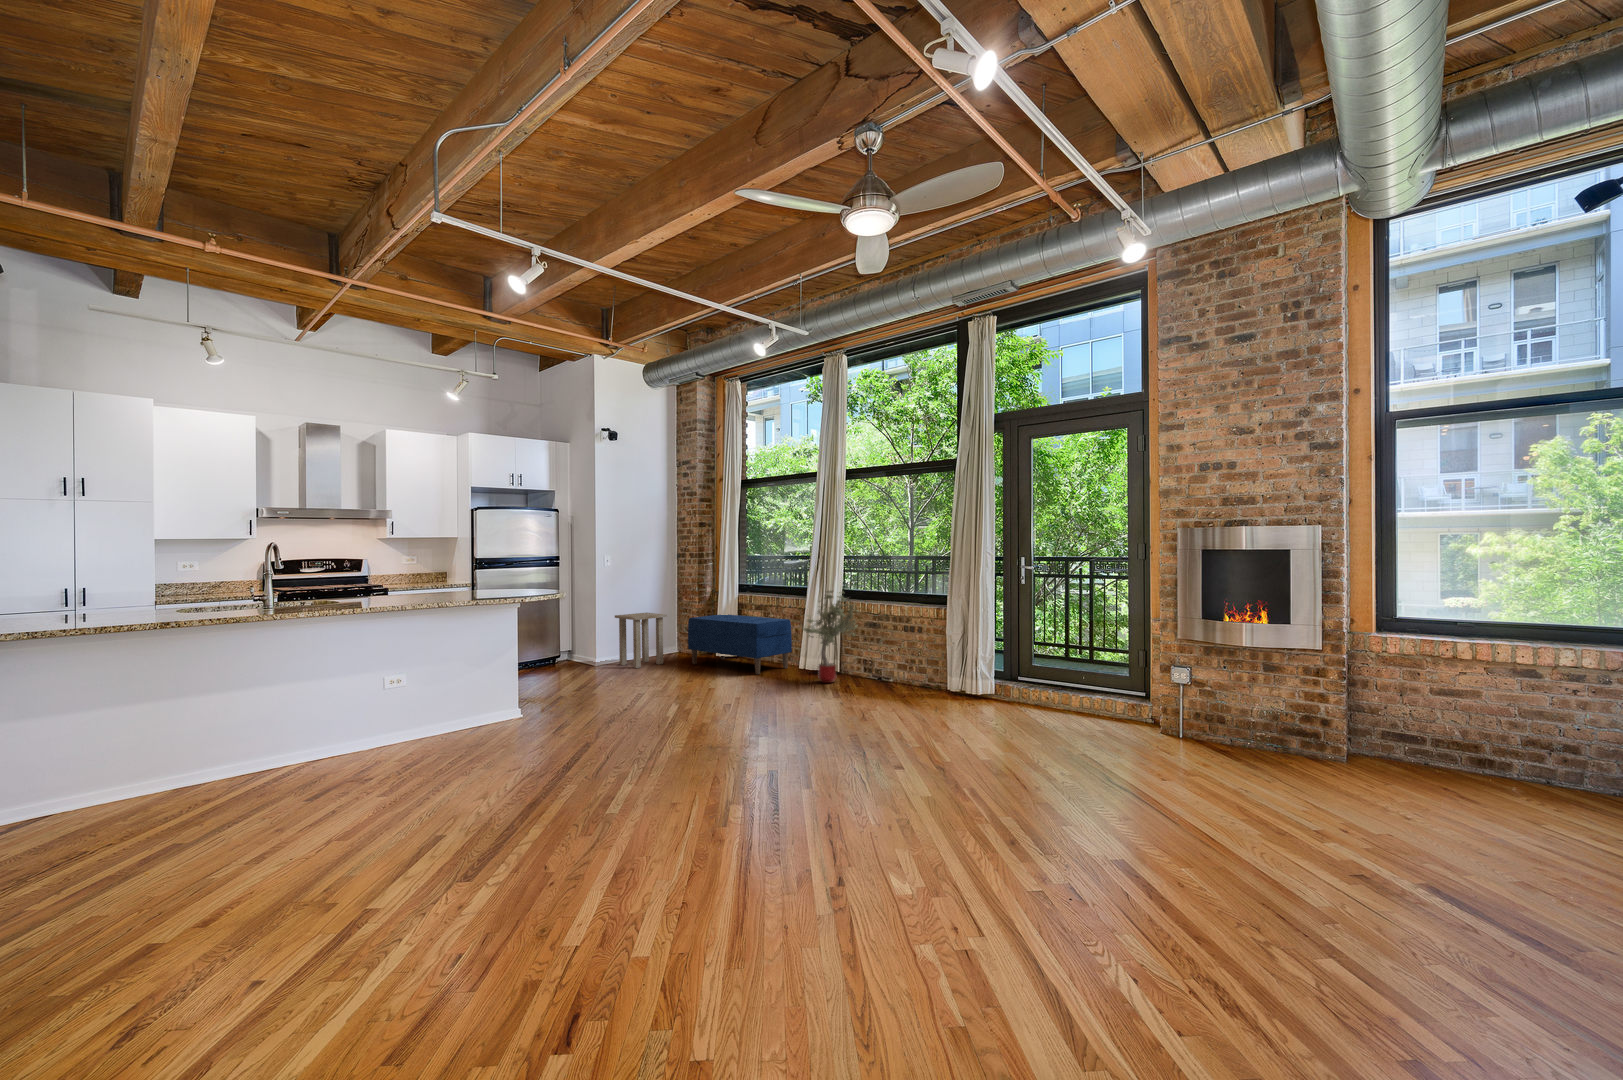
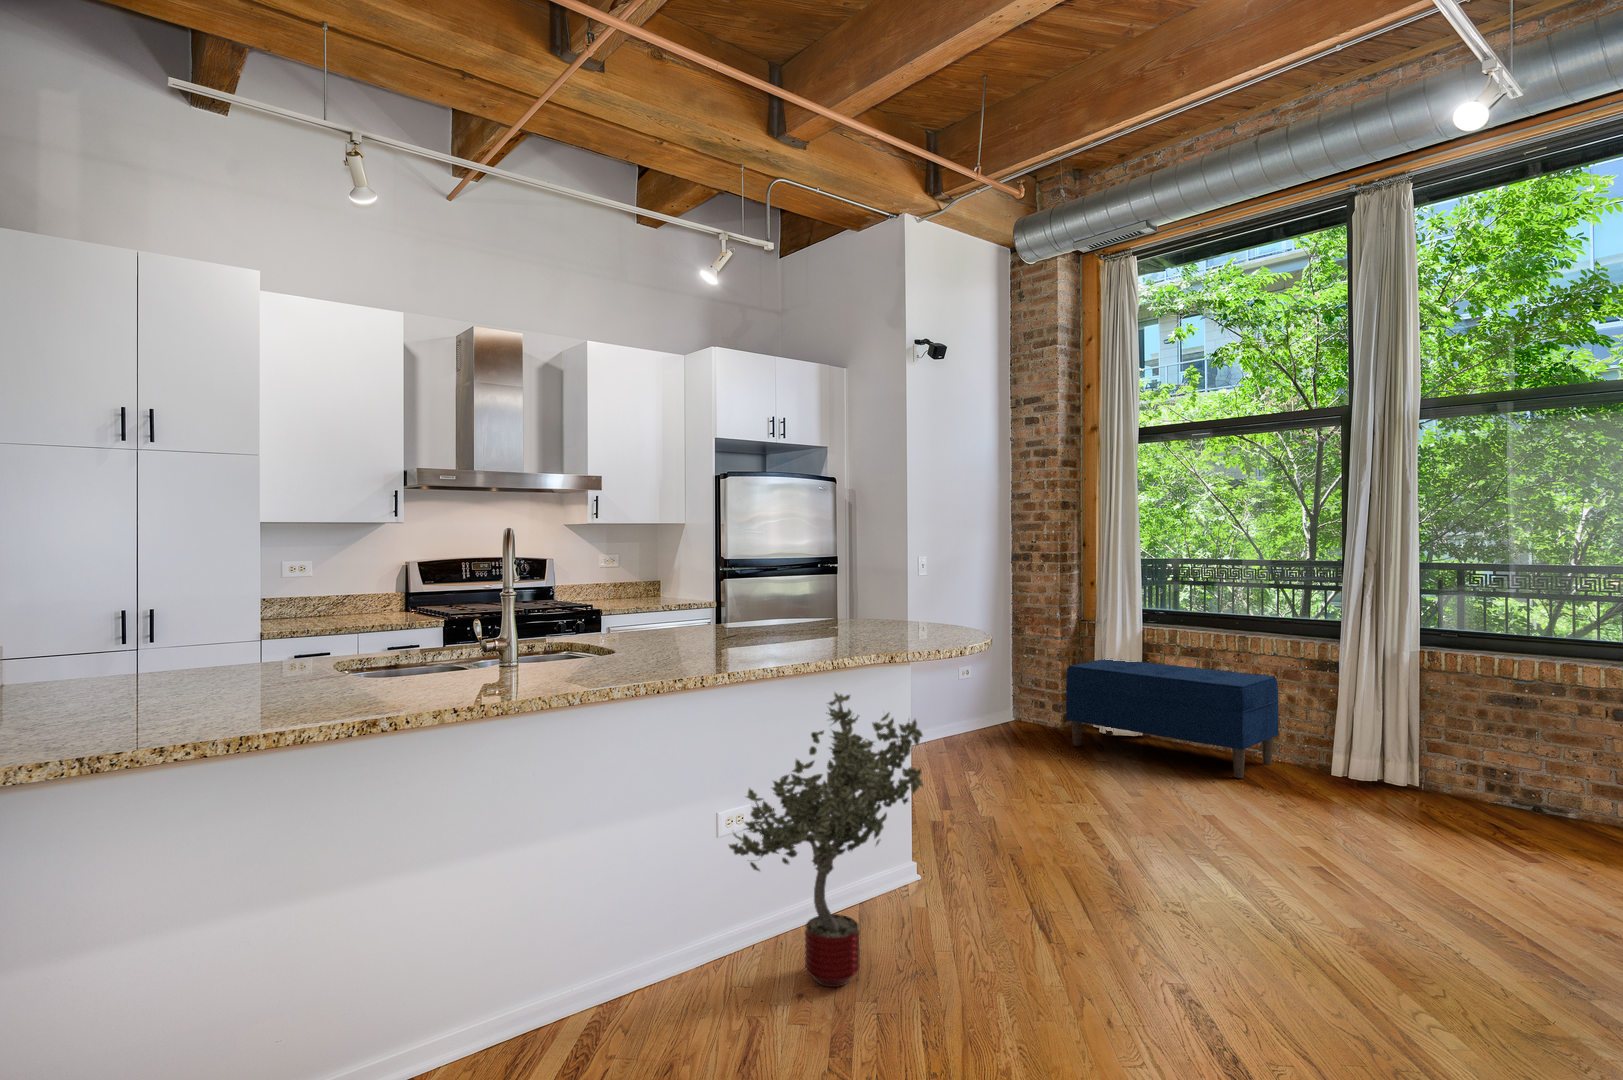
potted tree: present [803,591,857,683] -> present [729,693,923,987]
side table: present [615,613,667,668] -> none [936,652,1027,751]

